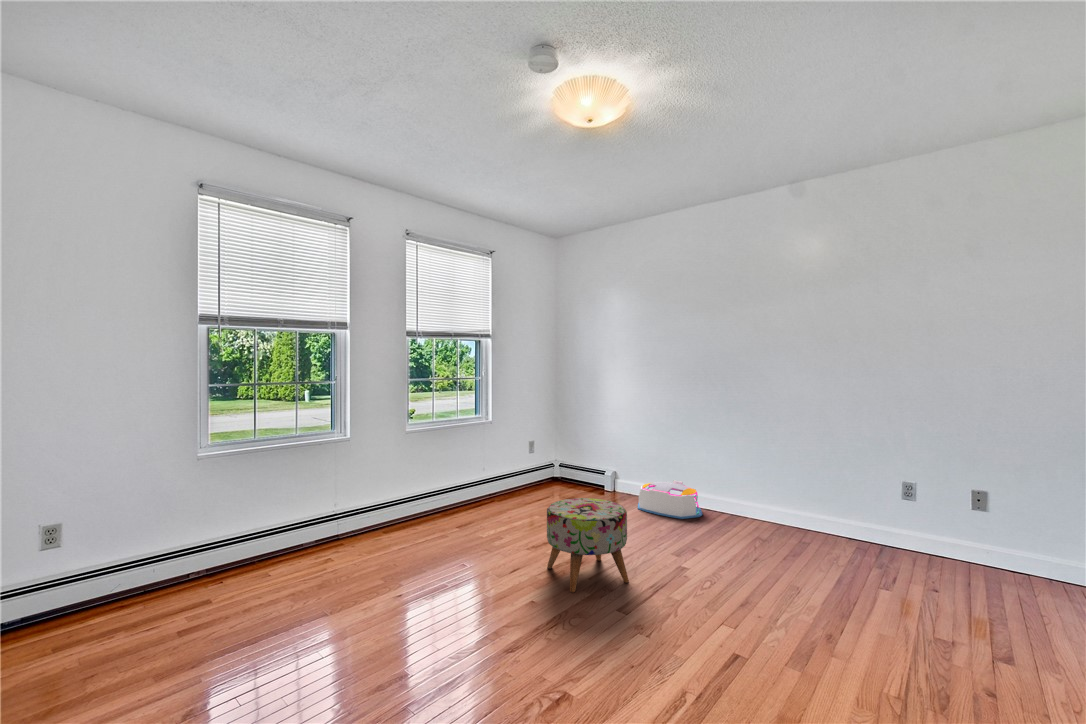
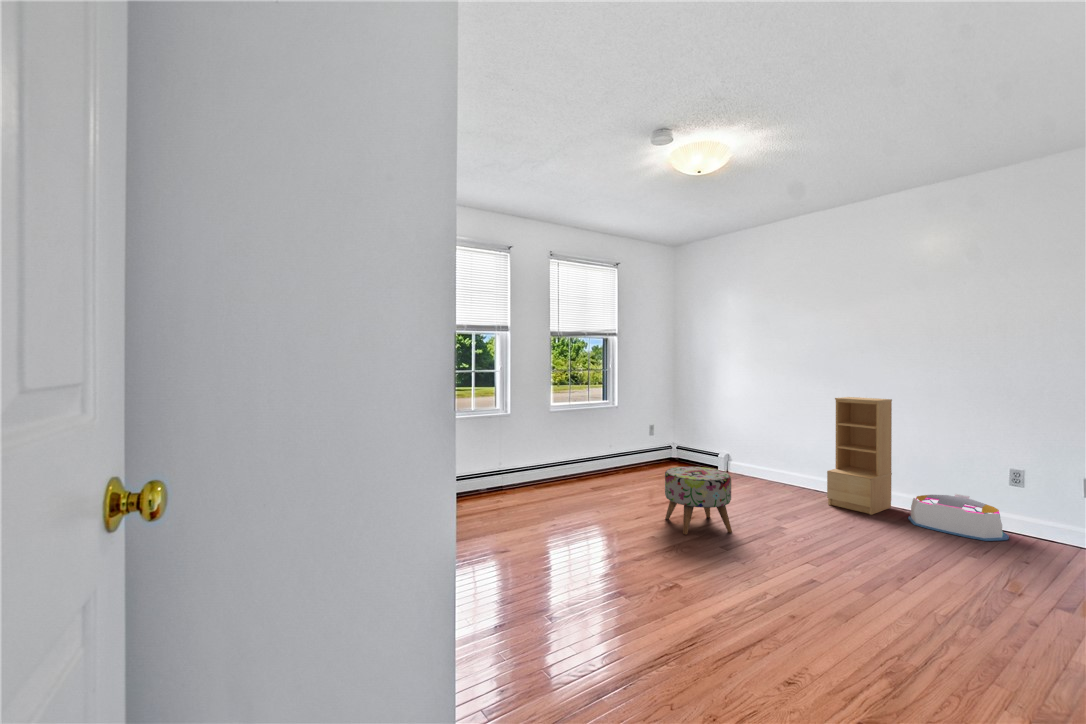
bookshelf: none [723,406,786,539] -> present [827,397,892,515]
storage bin: present [638,480,702,519] -> present [908,494,1009,541]

